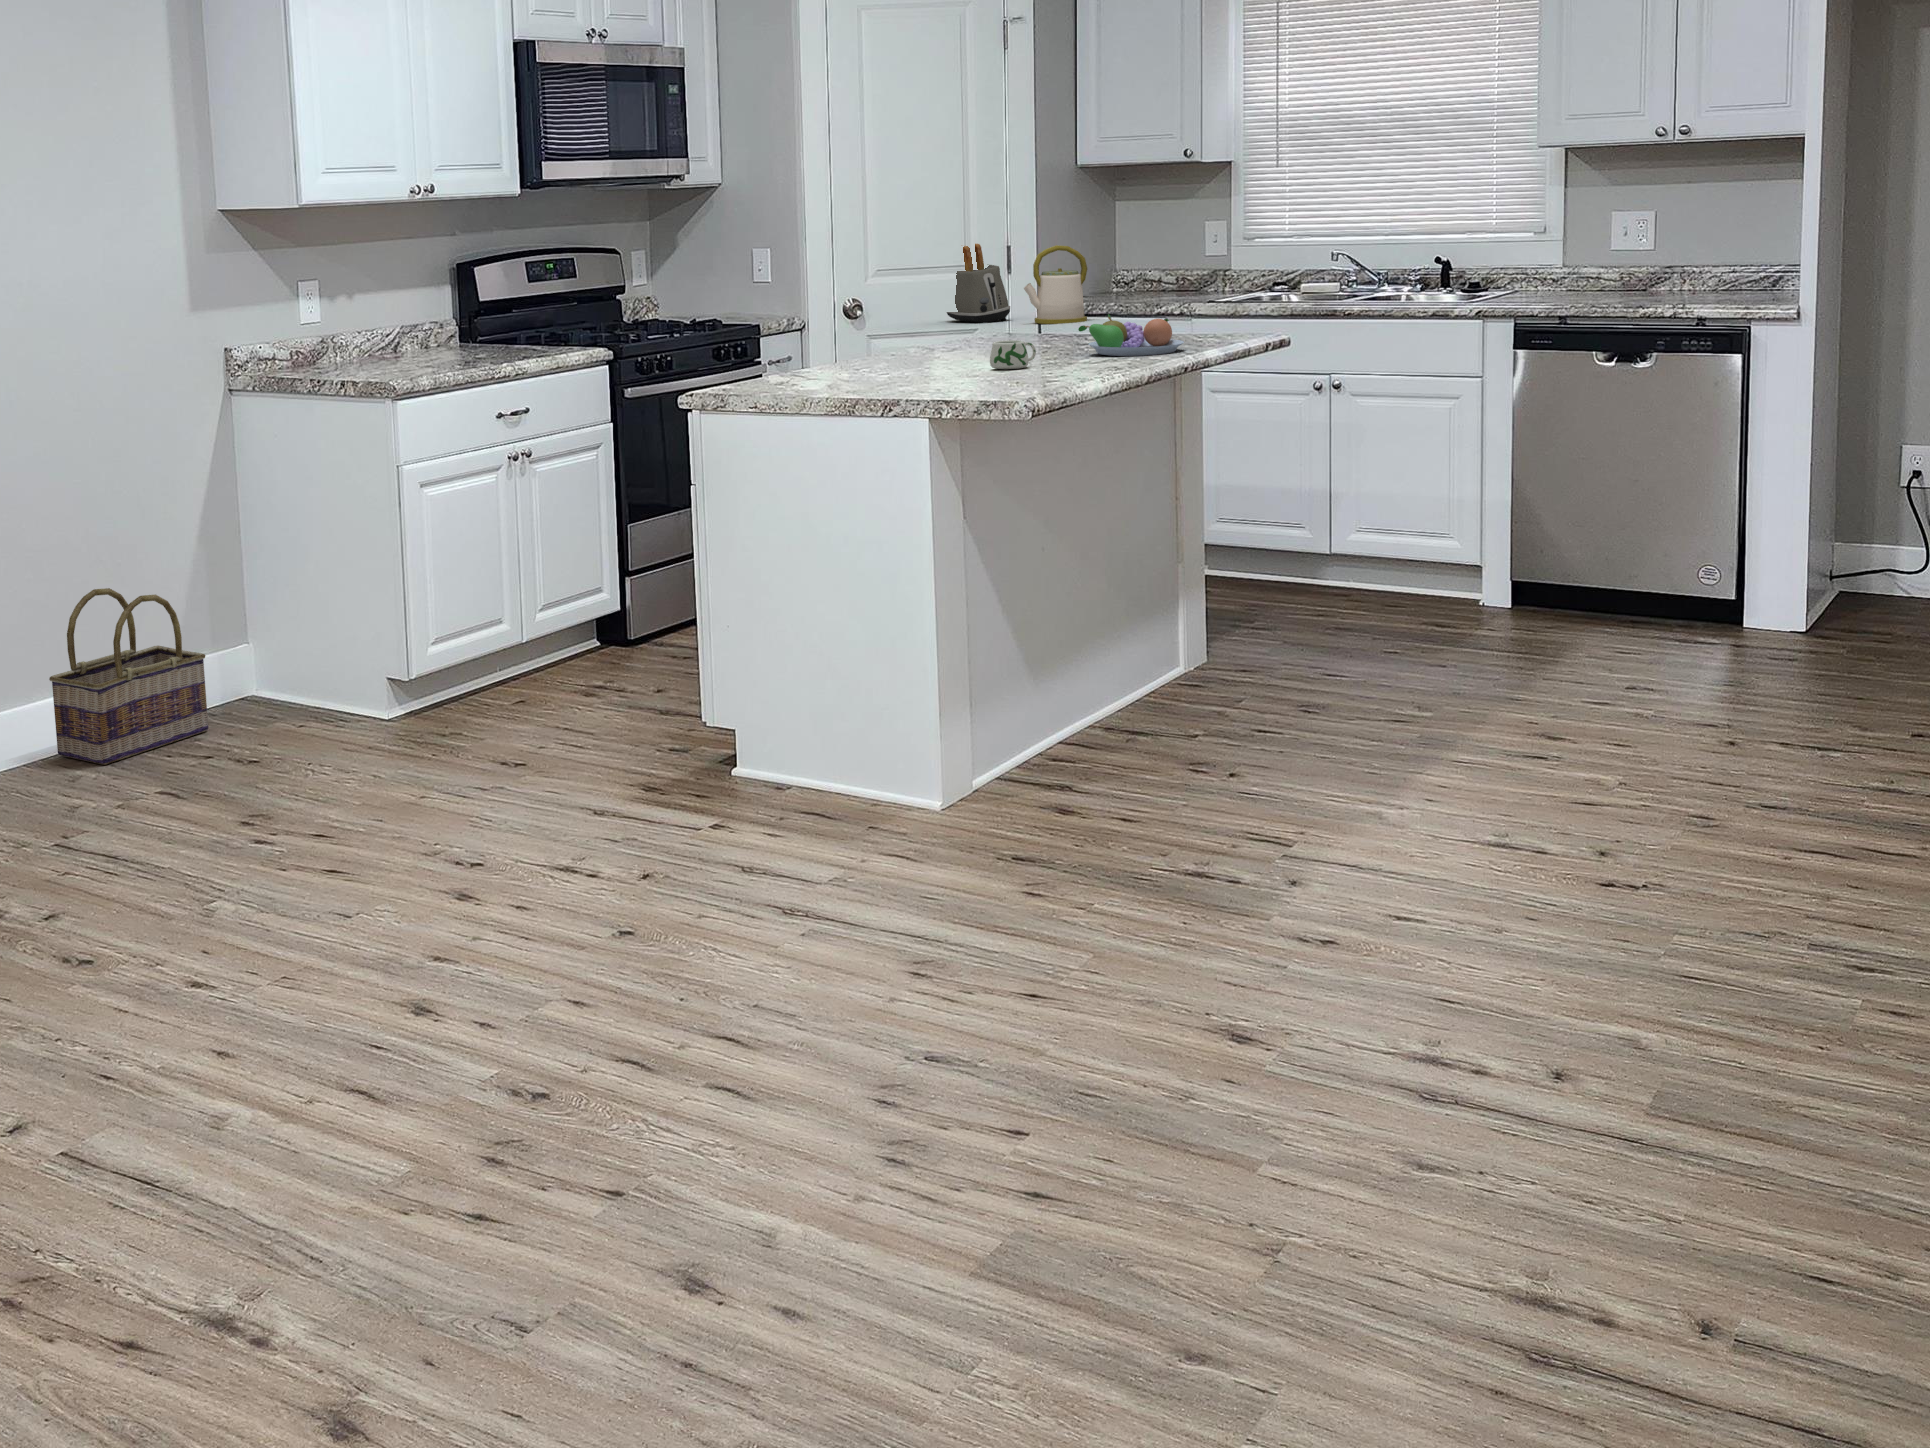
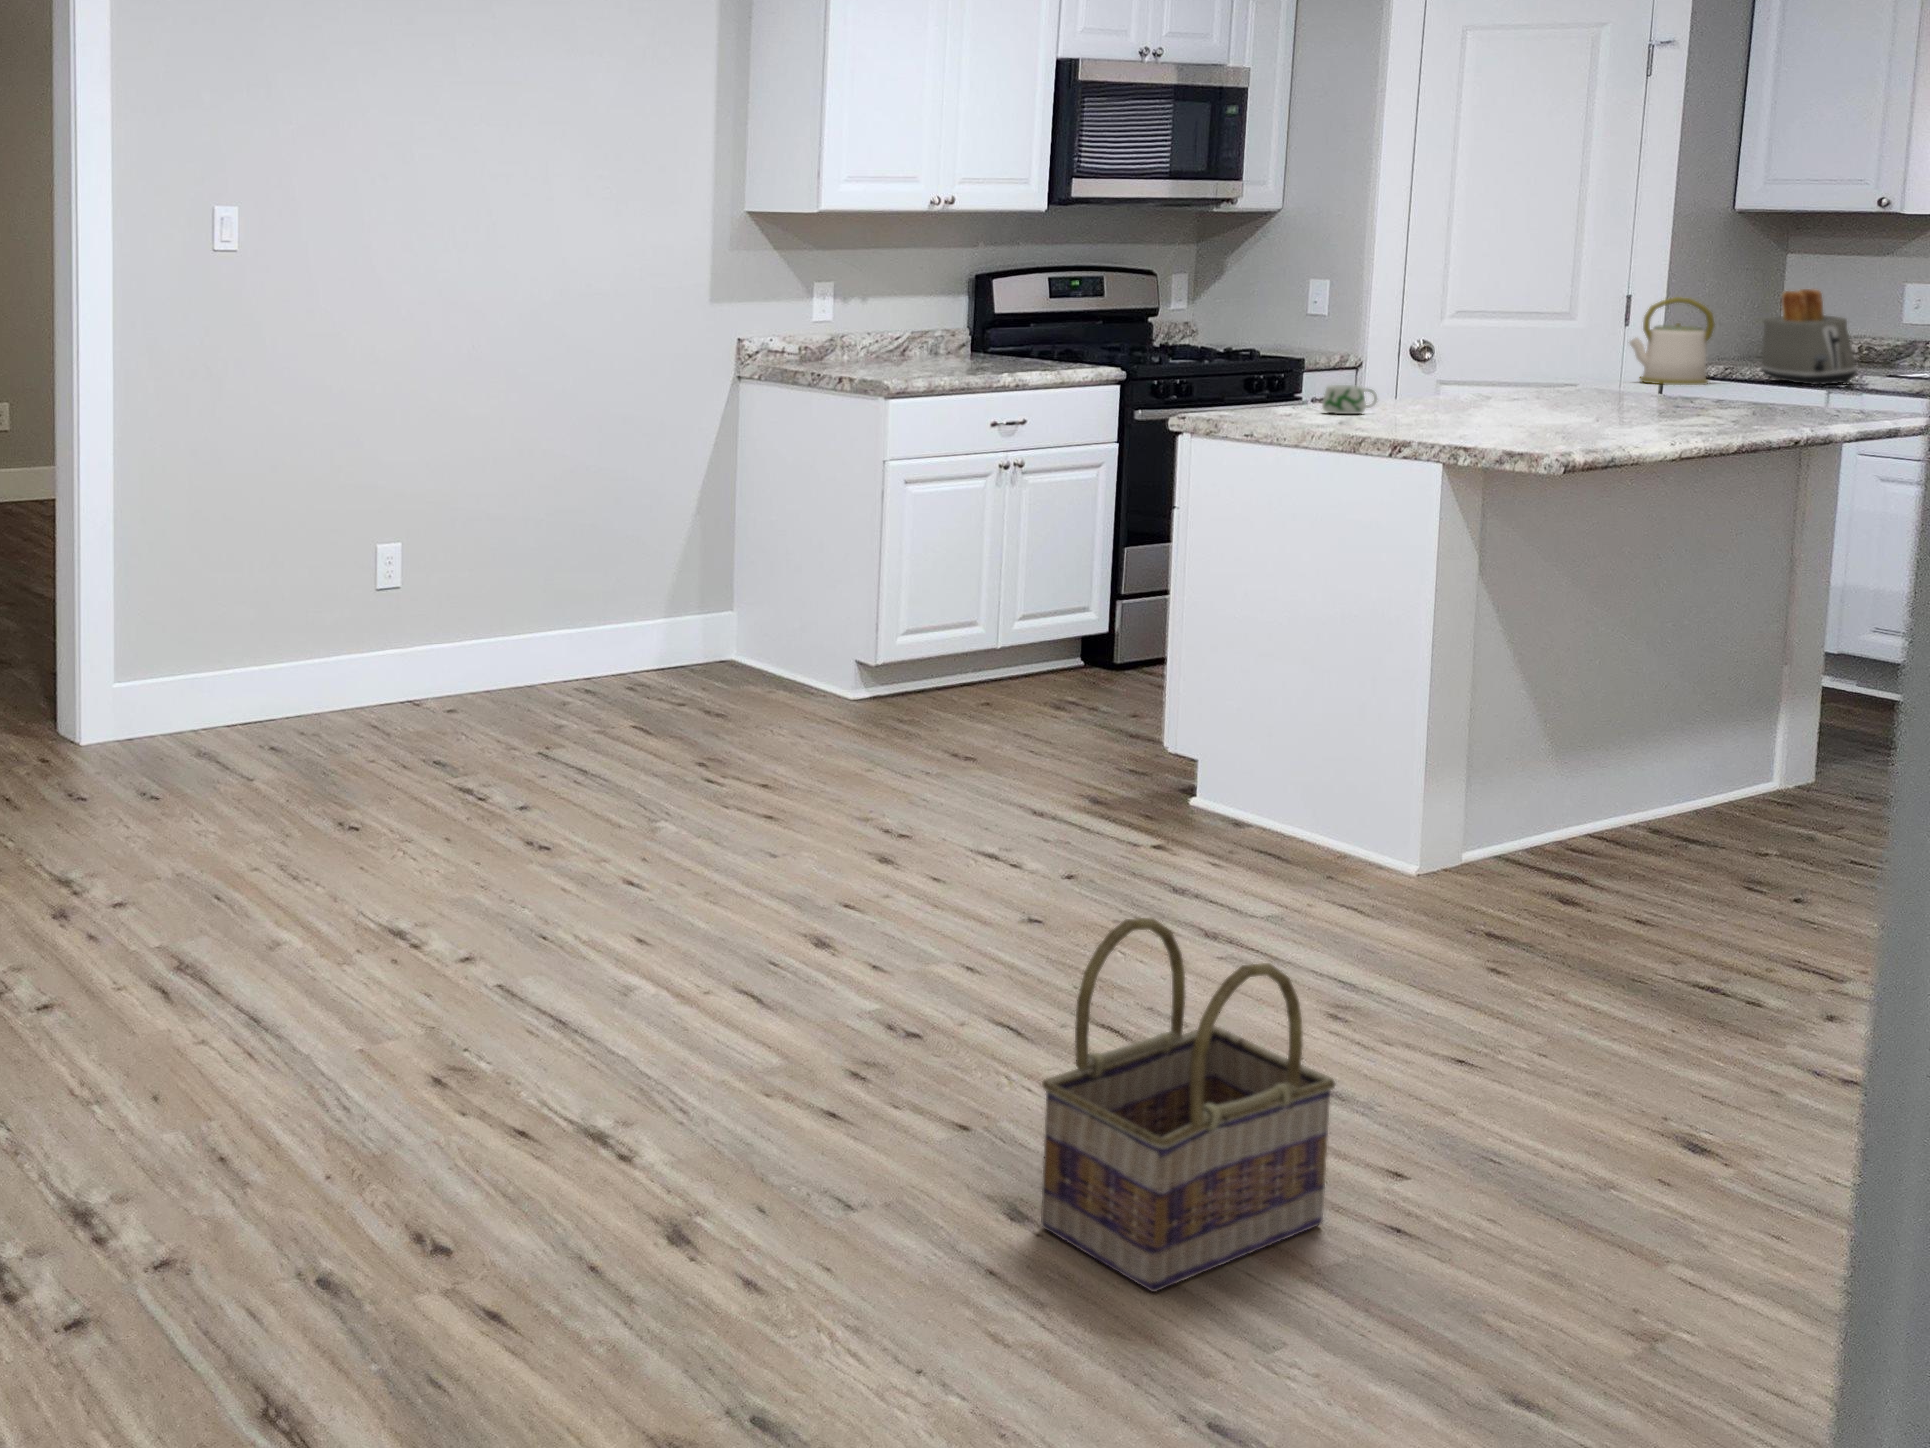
toaster: present [947,244,1010,323] -> present [1761,289,1857,385]
fruit bowl: present [1078,314,1184,356] -> none [1656,371,1795,420]
mug: present [990,340,1036,369] -> present [1322,385,1377,414]
basket: present [49,588,208,765] -> present [1041,918,1335,1292]

